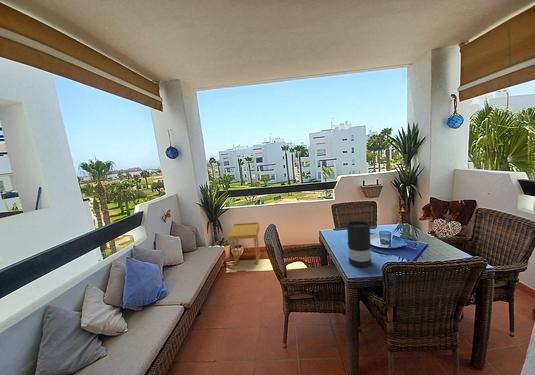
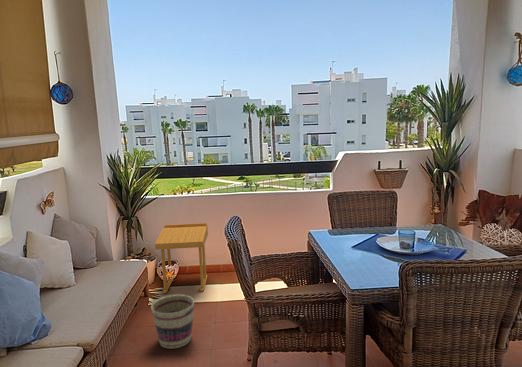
vase: present [347,221,371,267] -> none [353,208,386,276]
basket: none [226,269,251,303] -> present [151,294,194,349]

